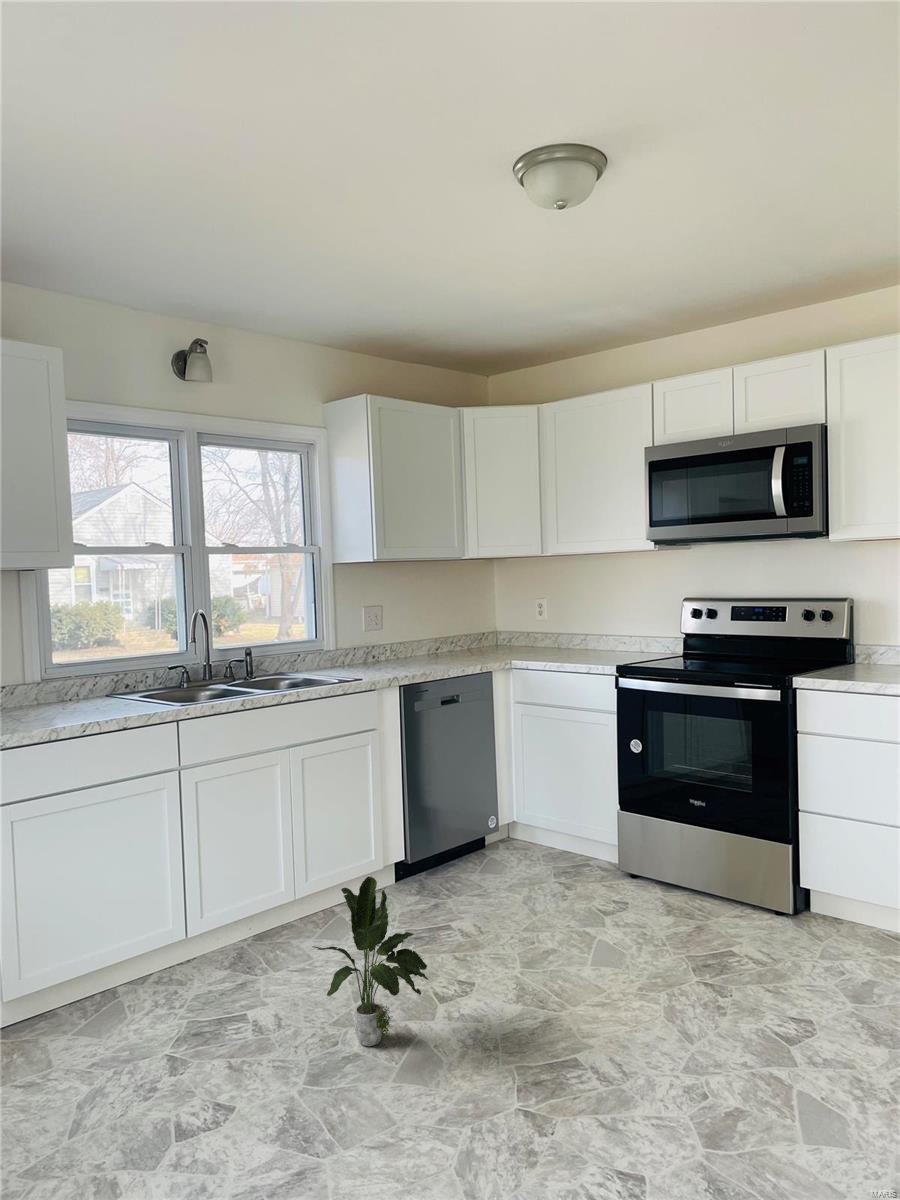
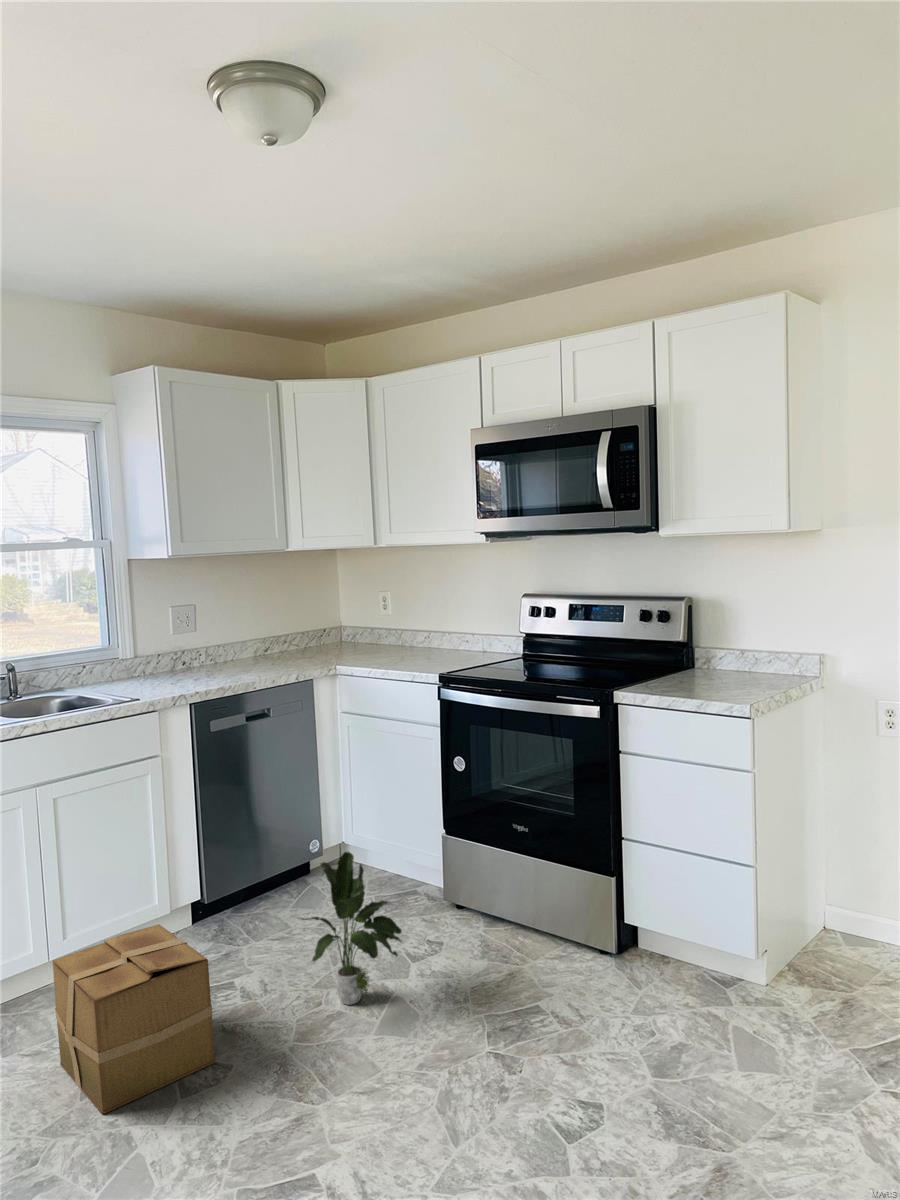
cardboard box: none [49,948,217,1155] -> present [53,924,215,1114]

